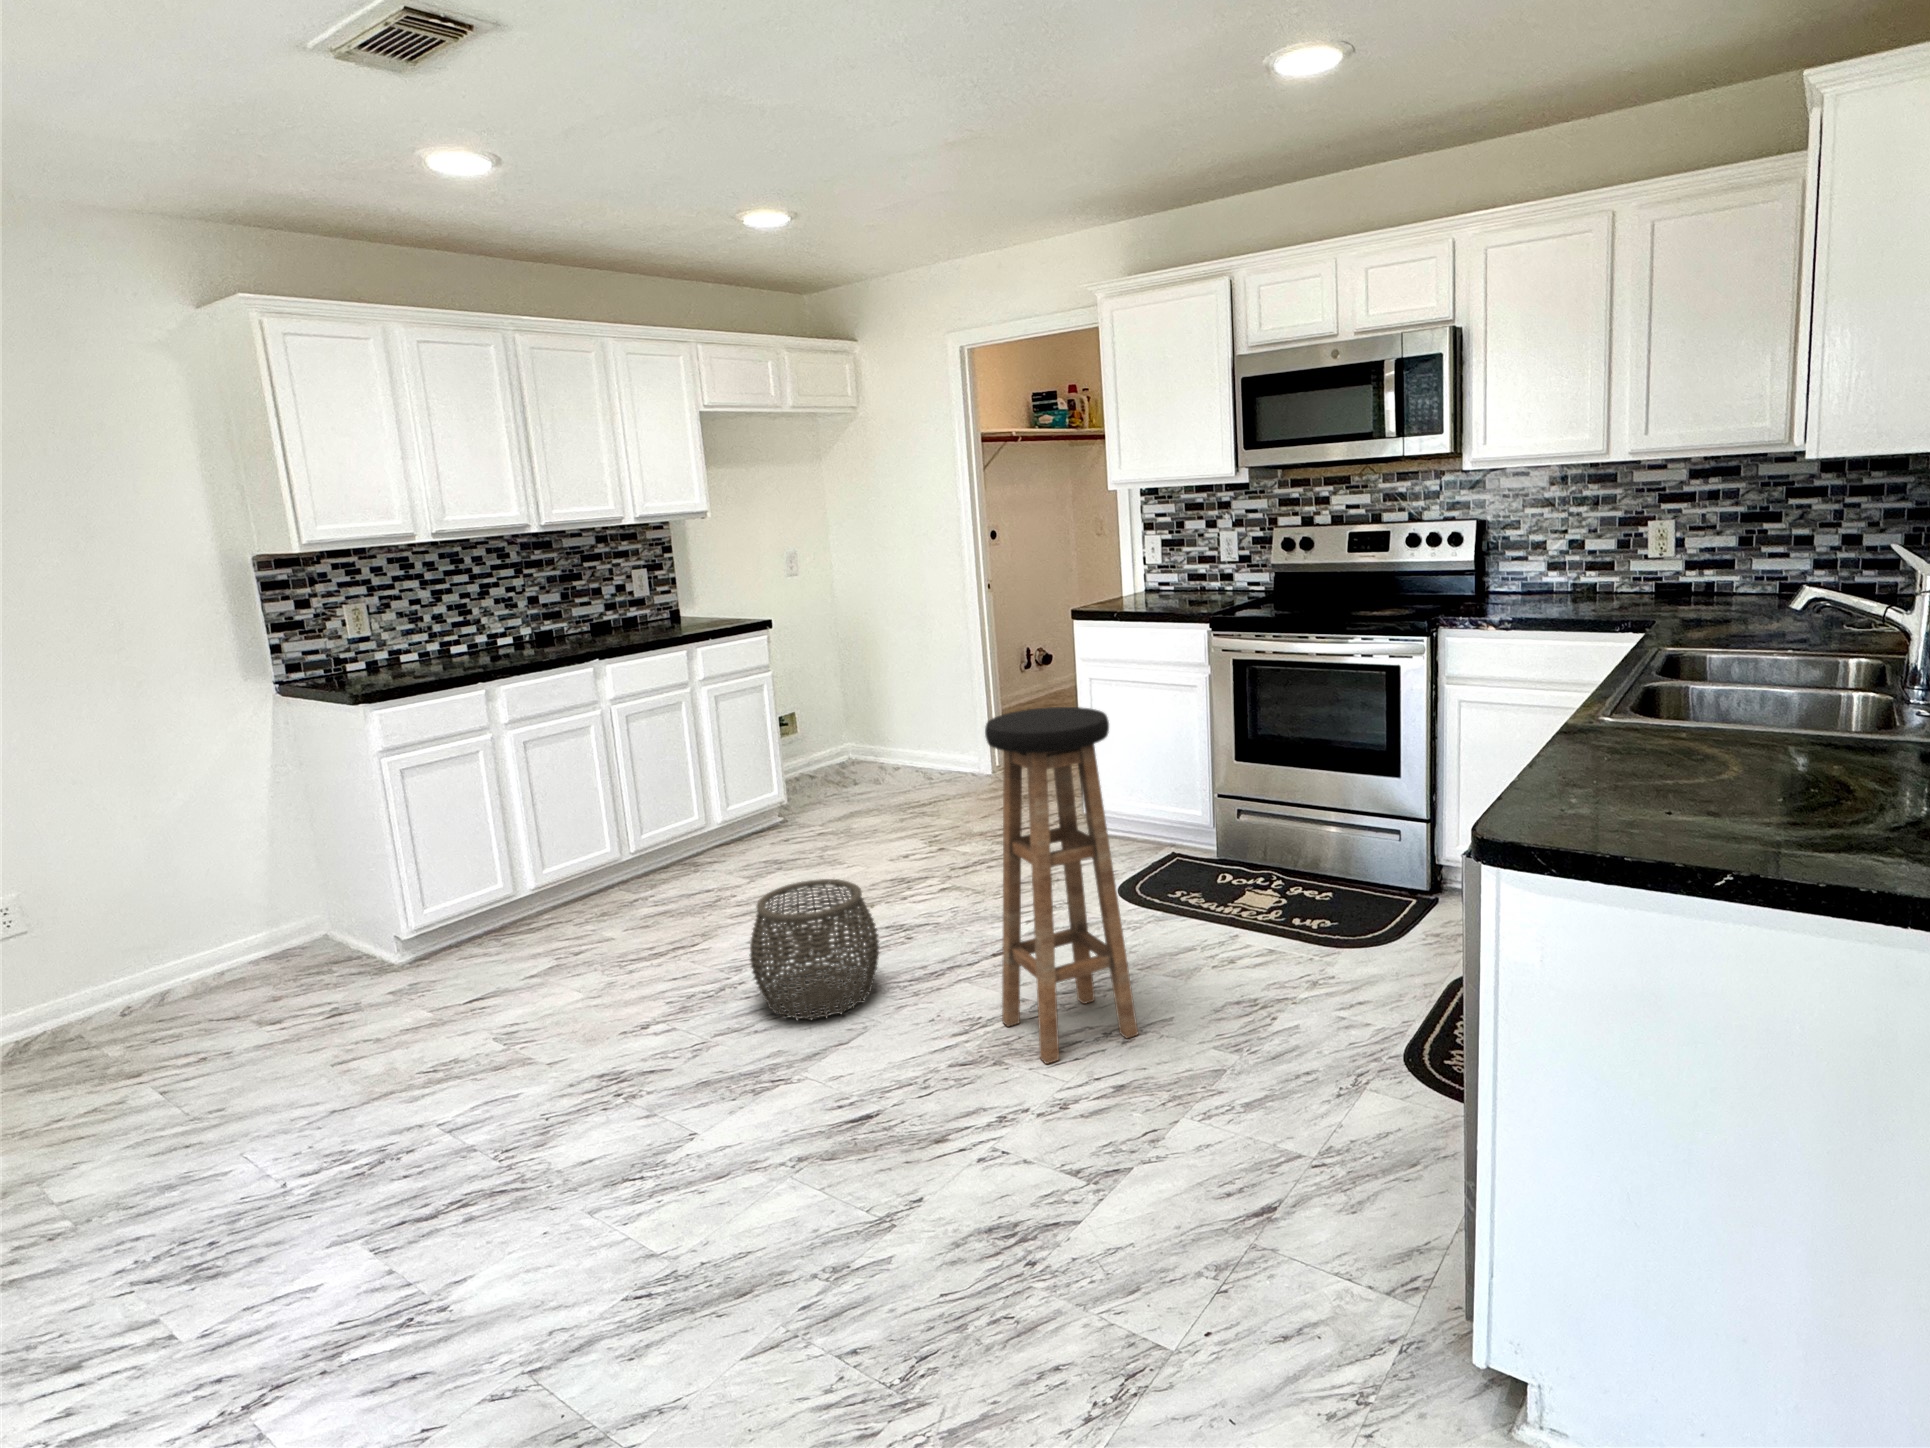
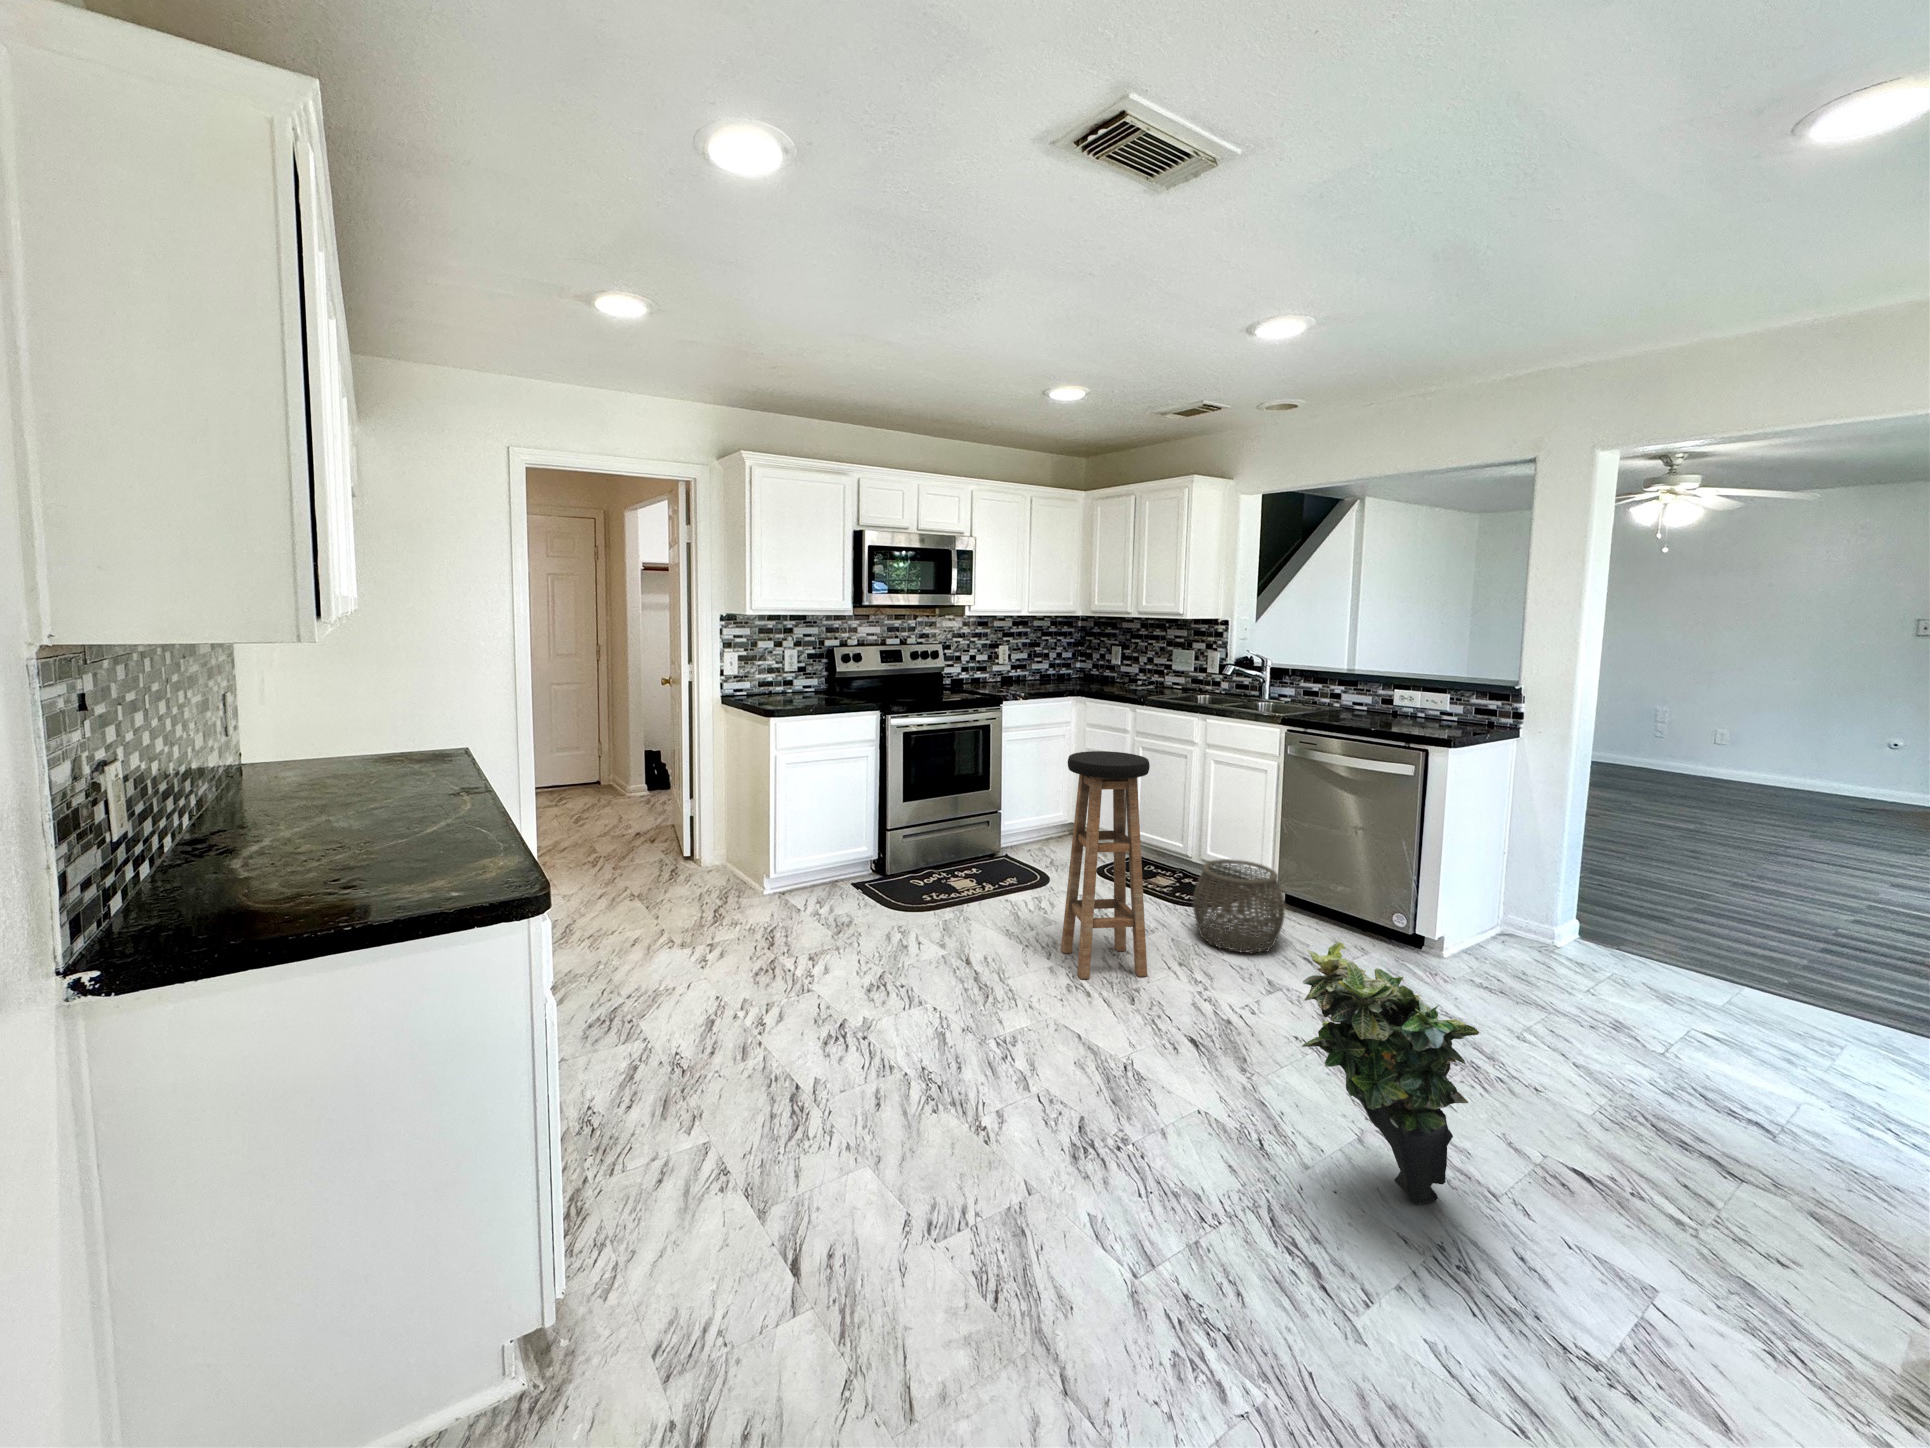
woven basket: present [749,879,879,1020] -> present [1193,859,1285,953]
potted plant: none [377,933,605,1311] -> present [1302,942,1479,1204]

